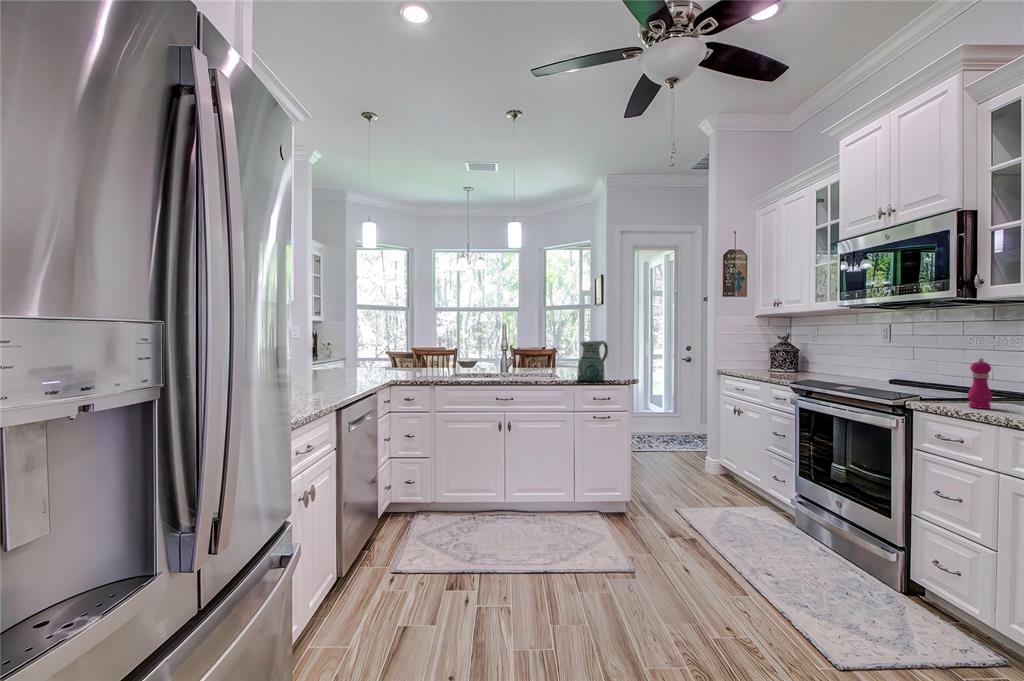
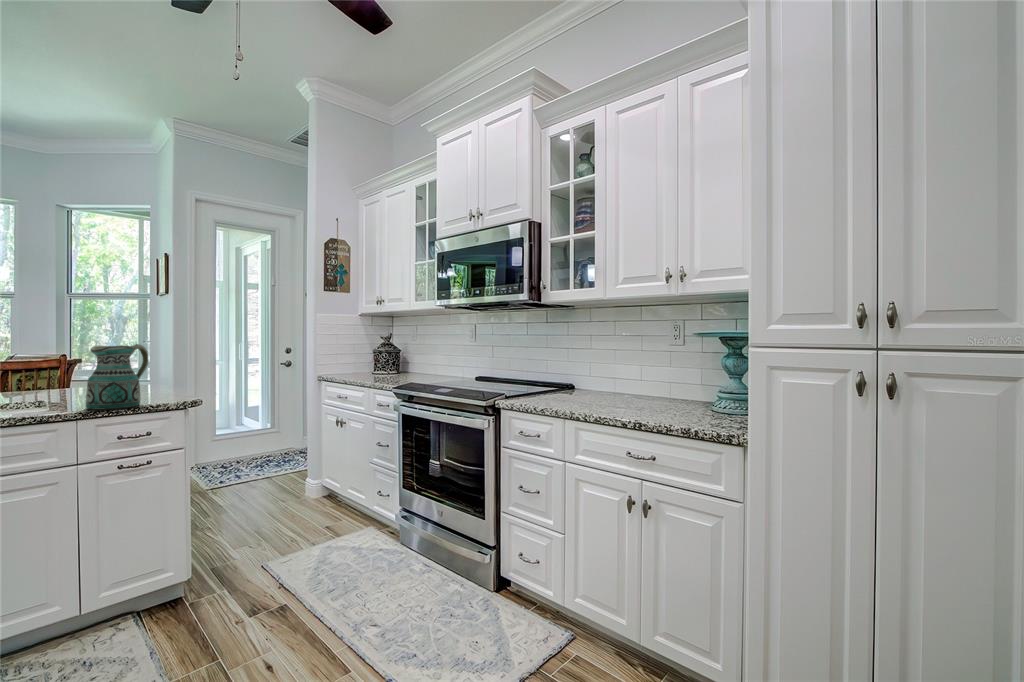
pepper mill: present [968,358,992,409] -> none [541,357,557,404]

